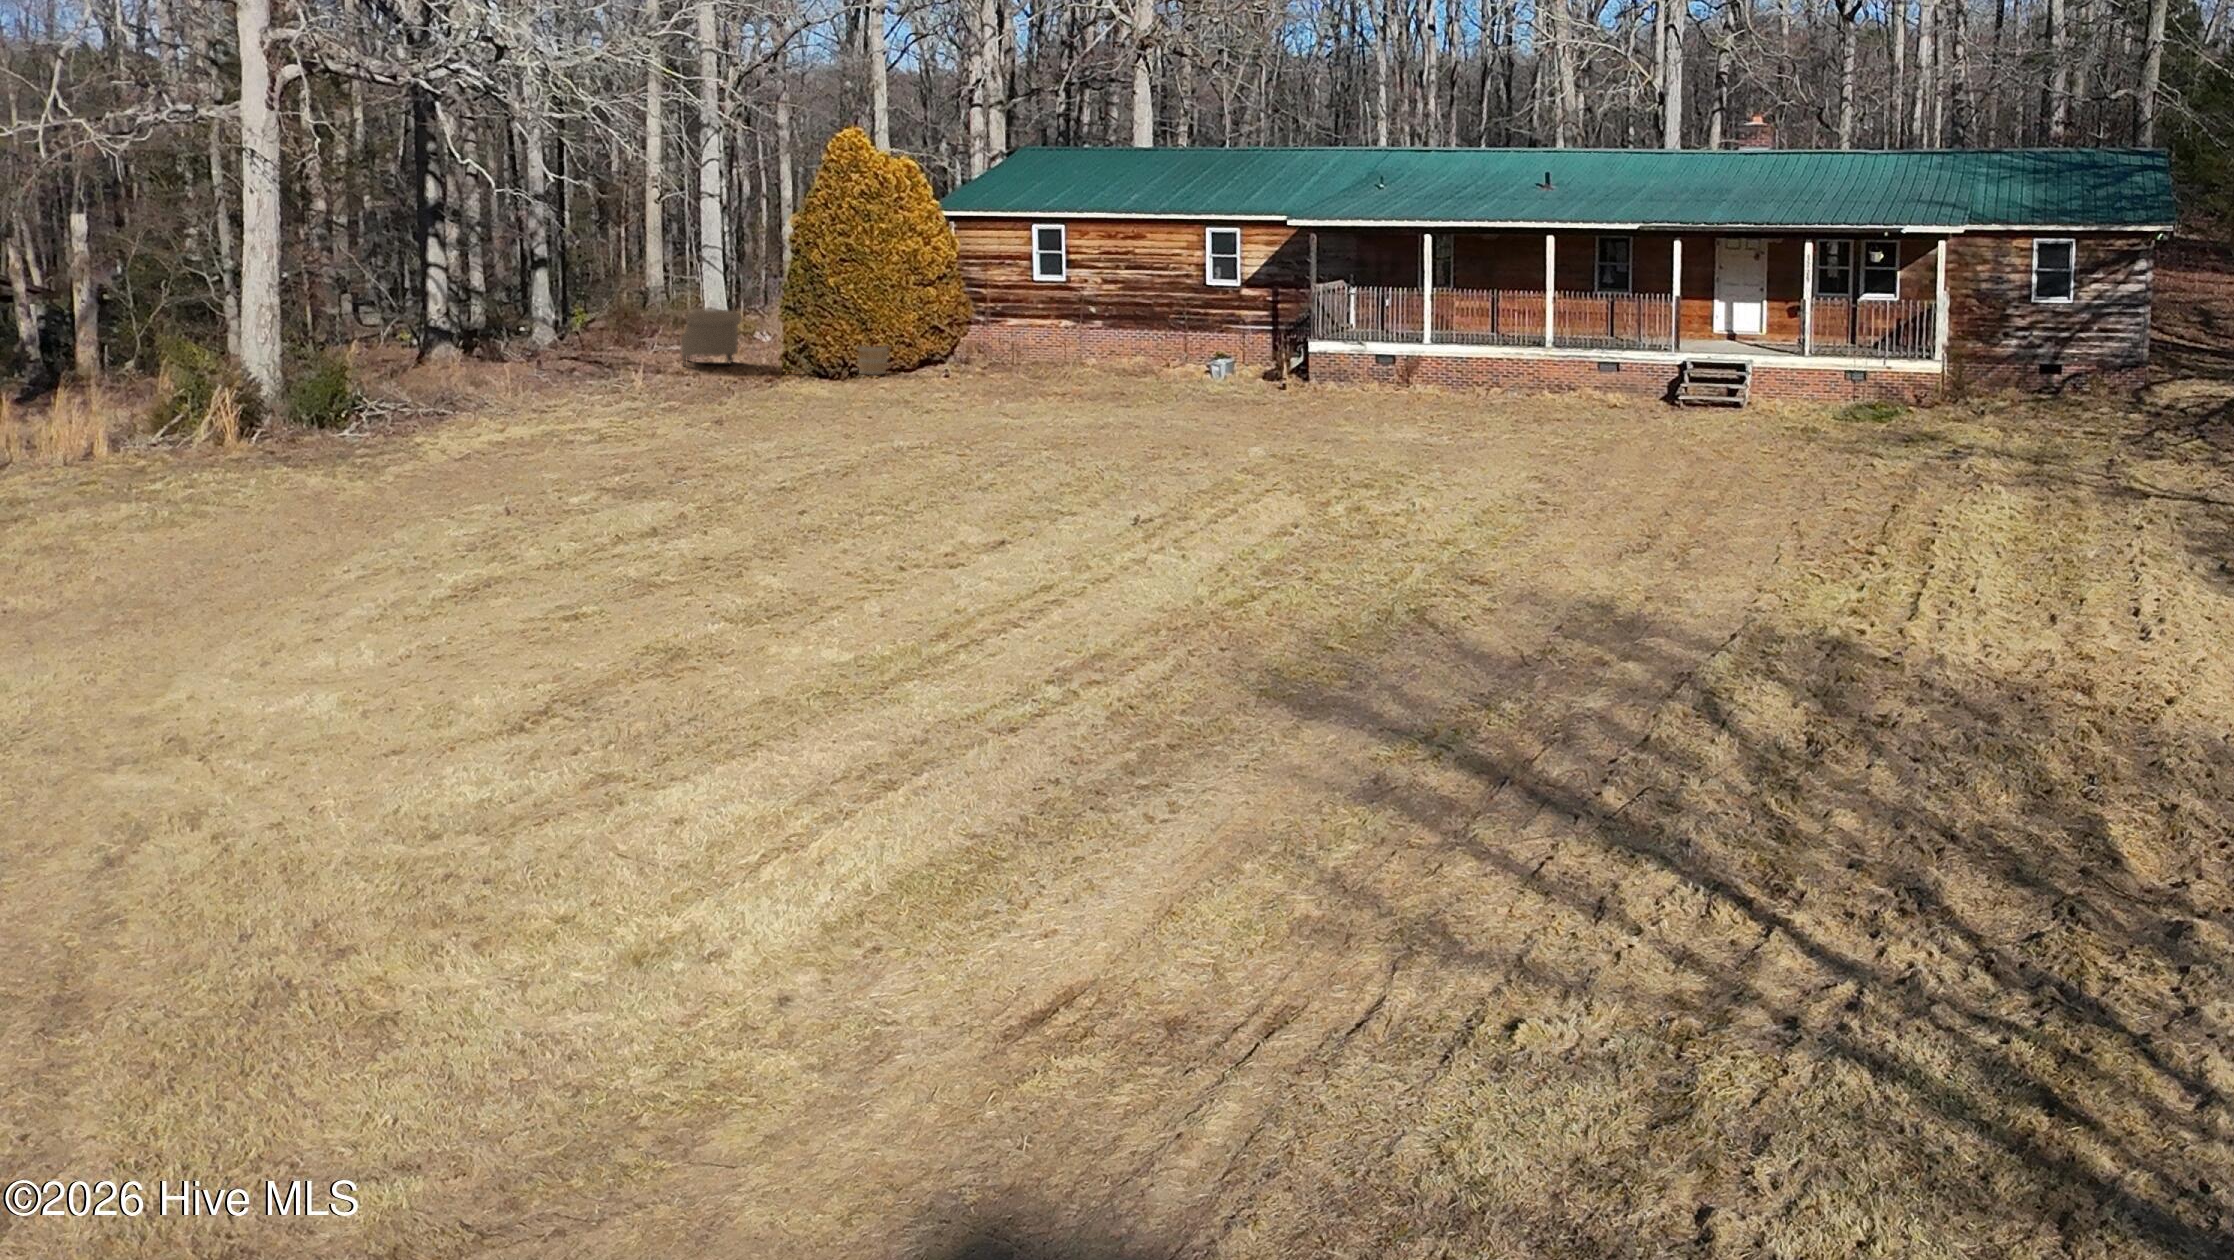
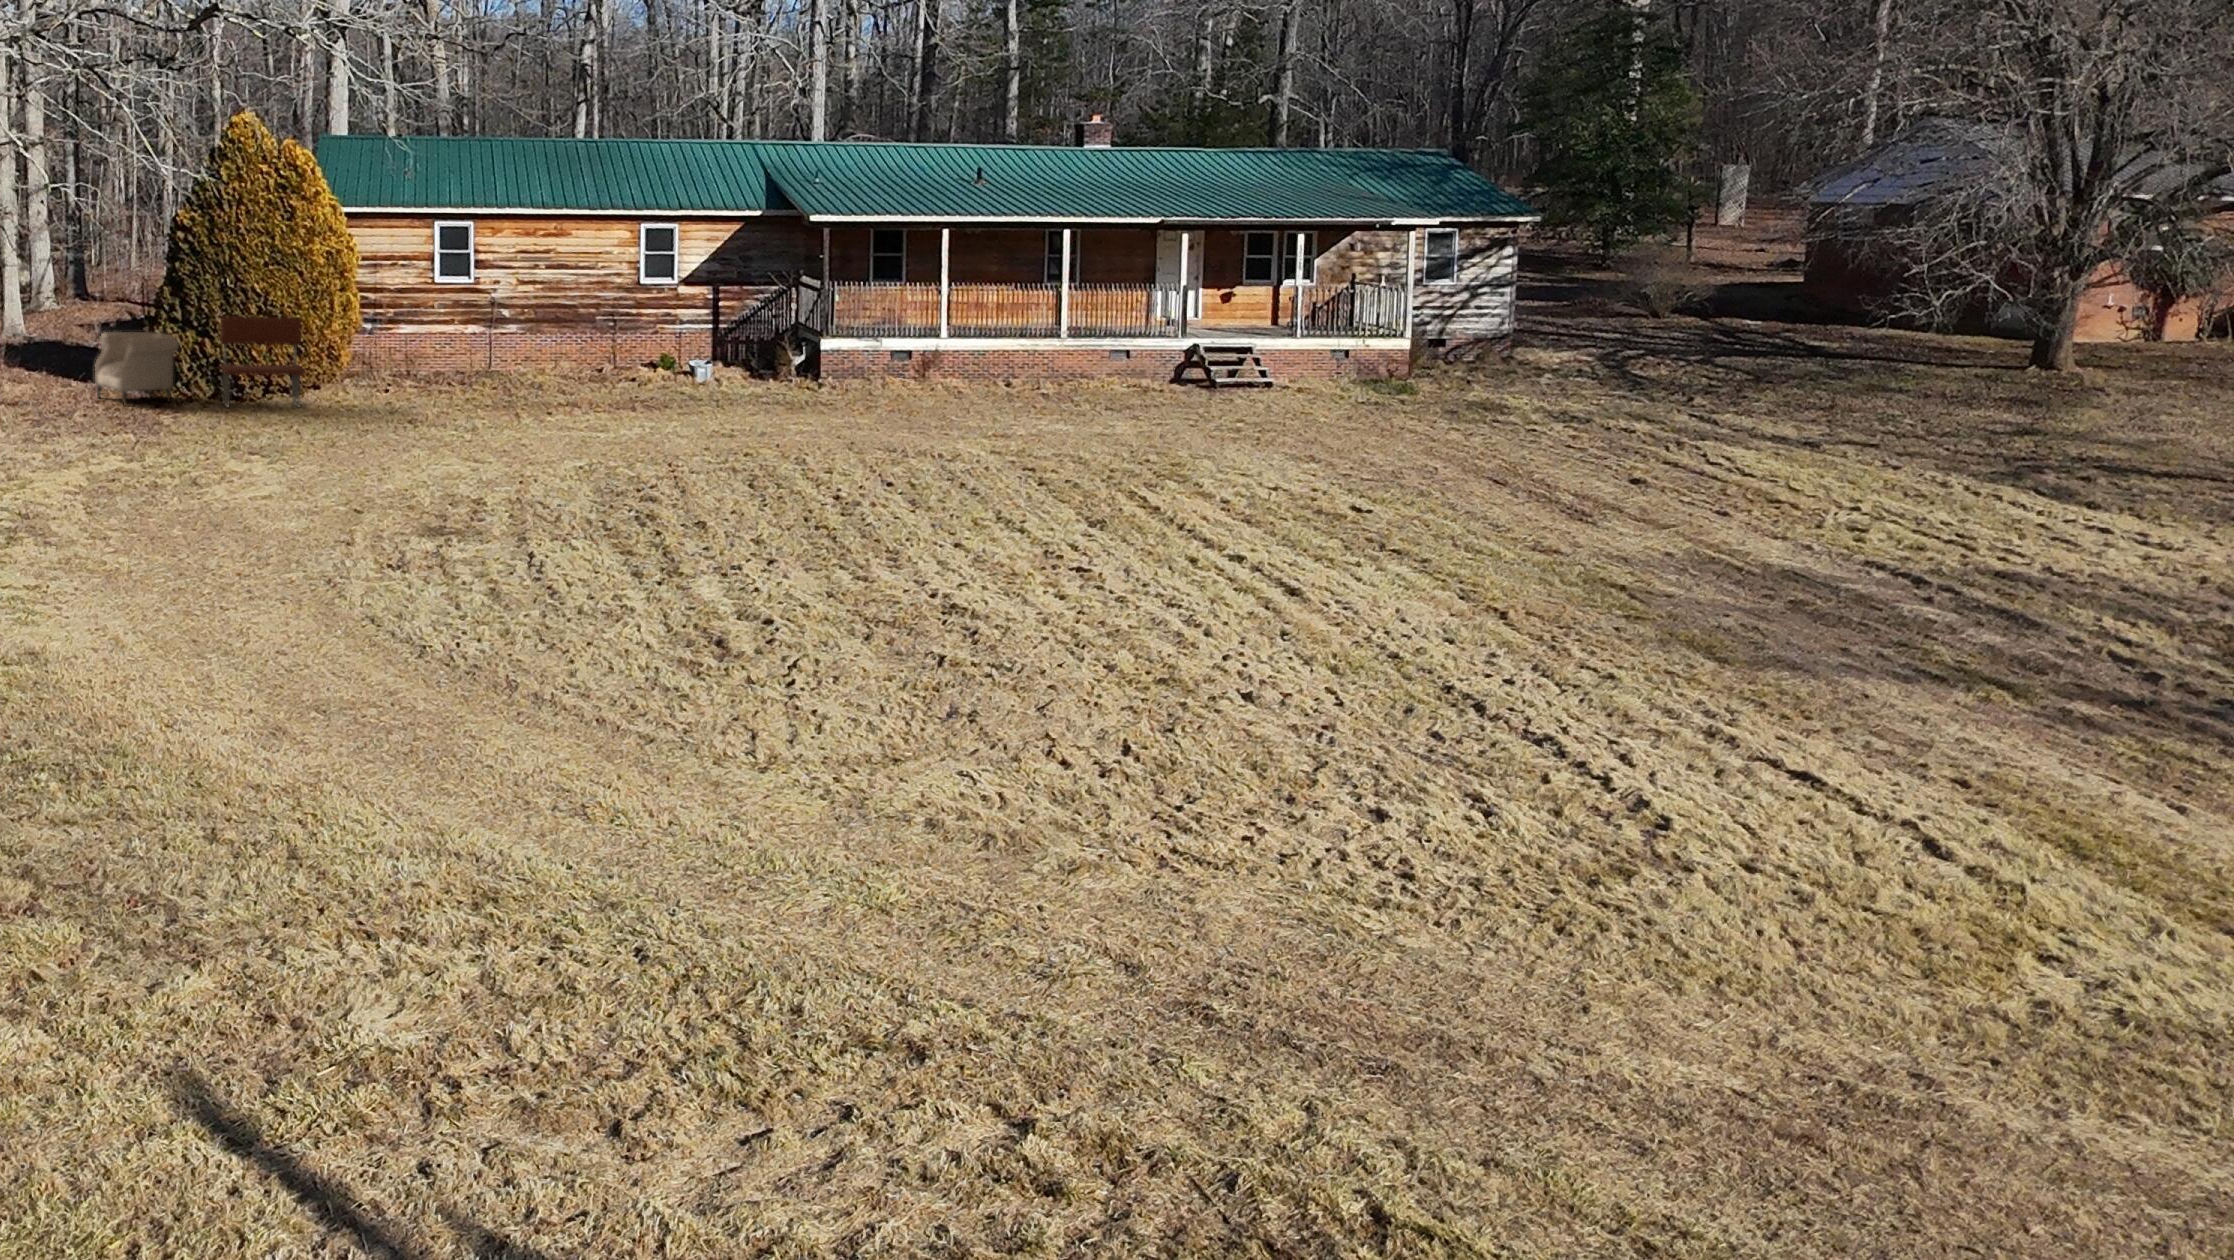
bench: none [744,298,823,375] -> present [220,316,306,407]
wooden bucket: present [858,346,888,375] -> none [329,364,371,403]

